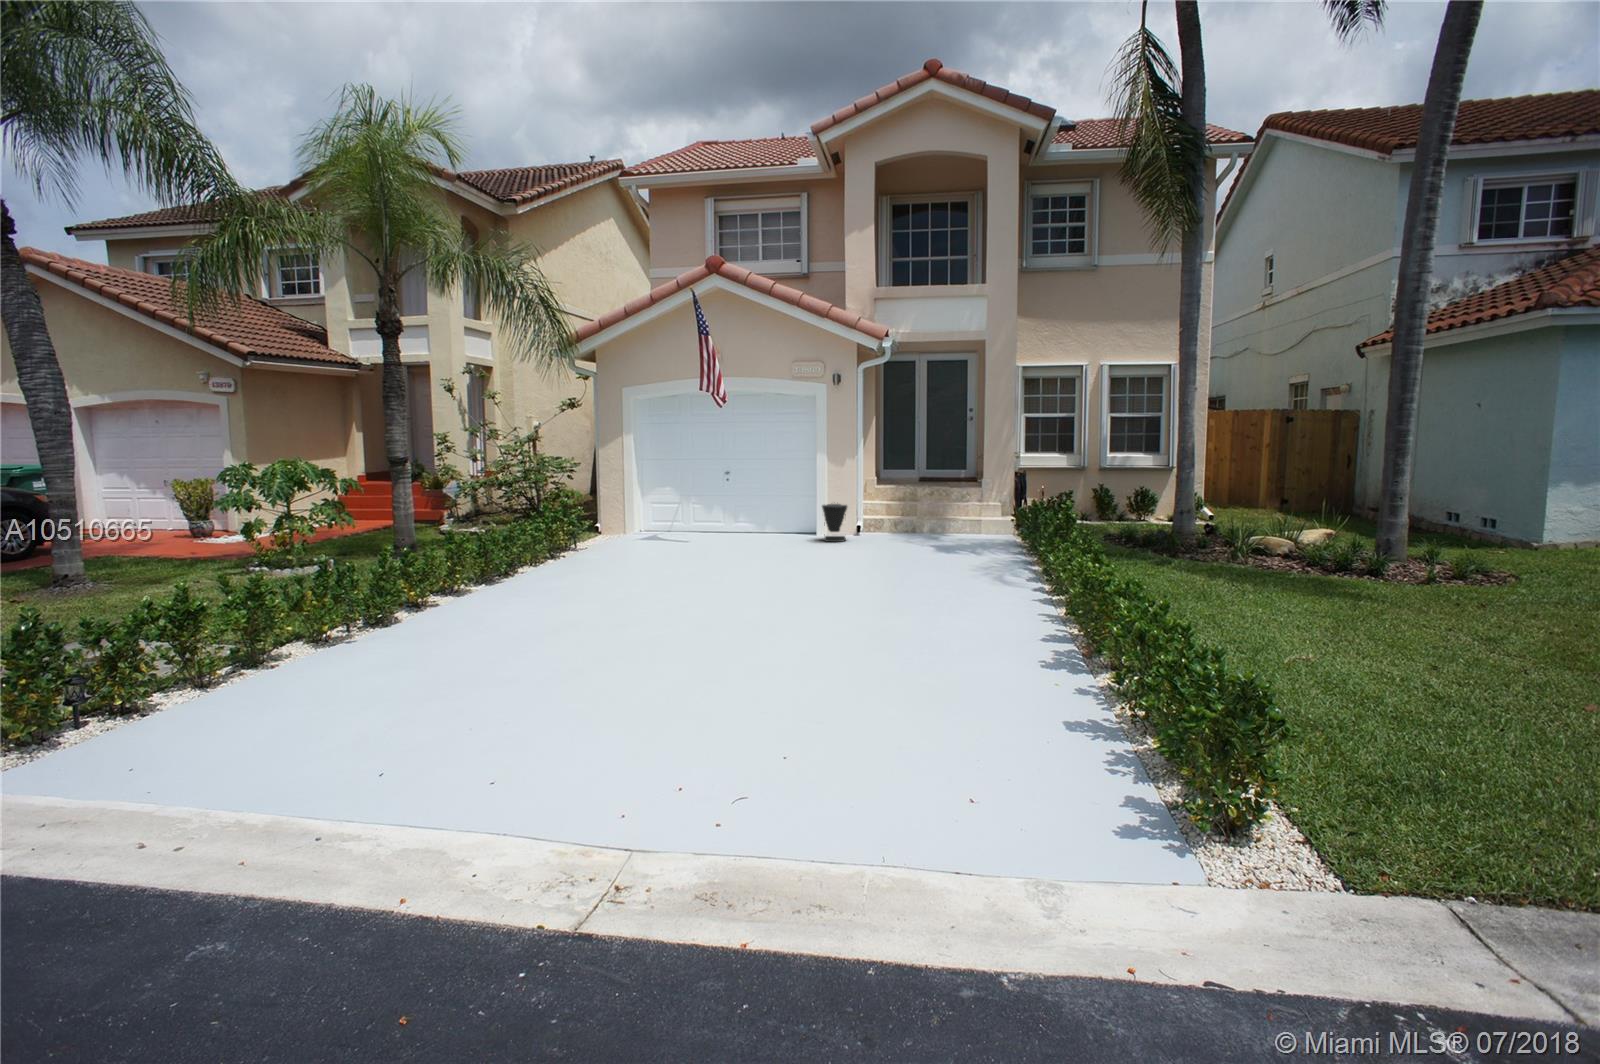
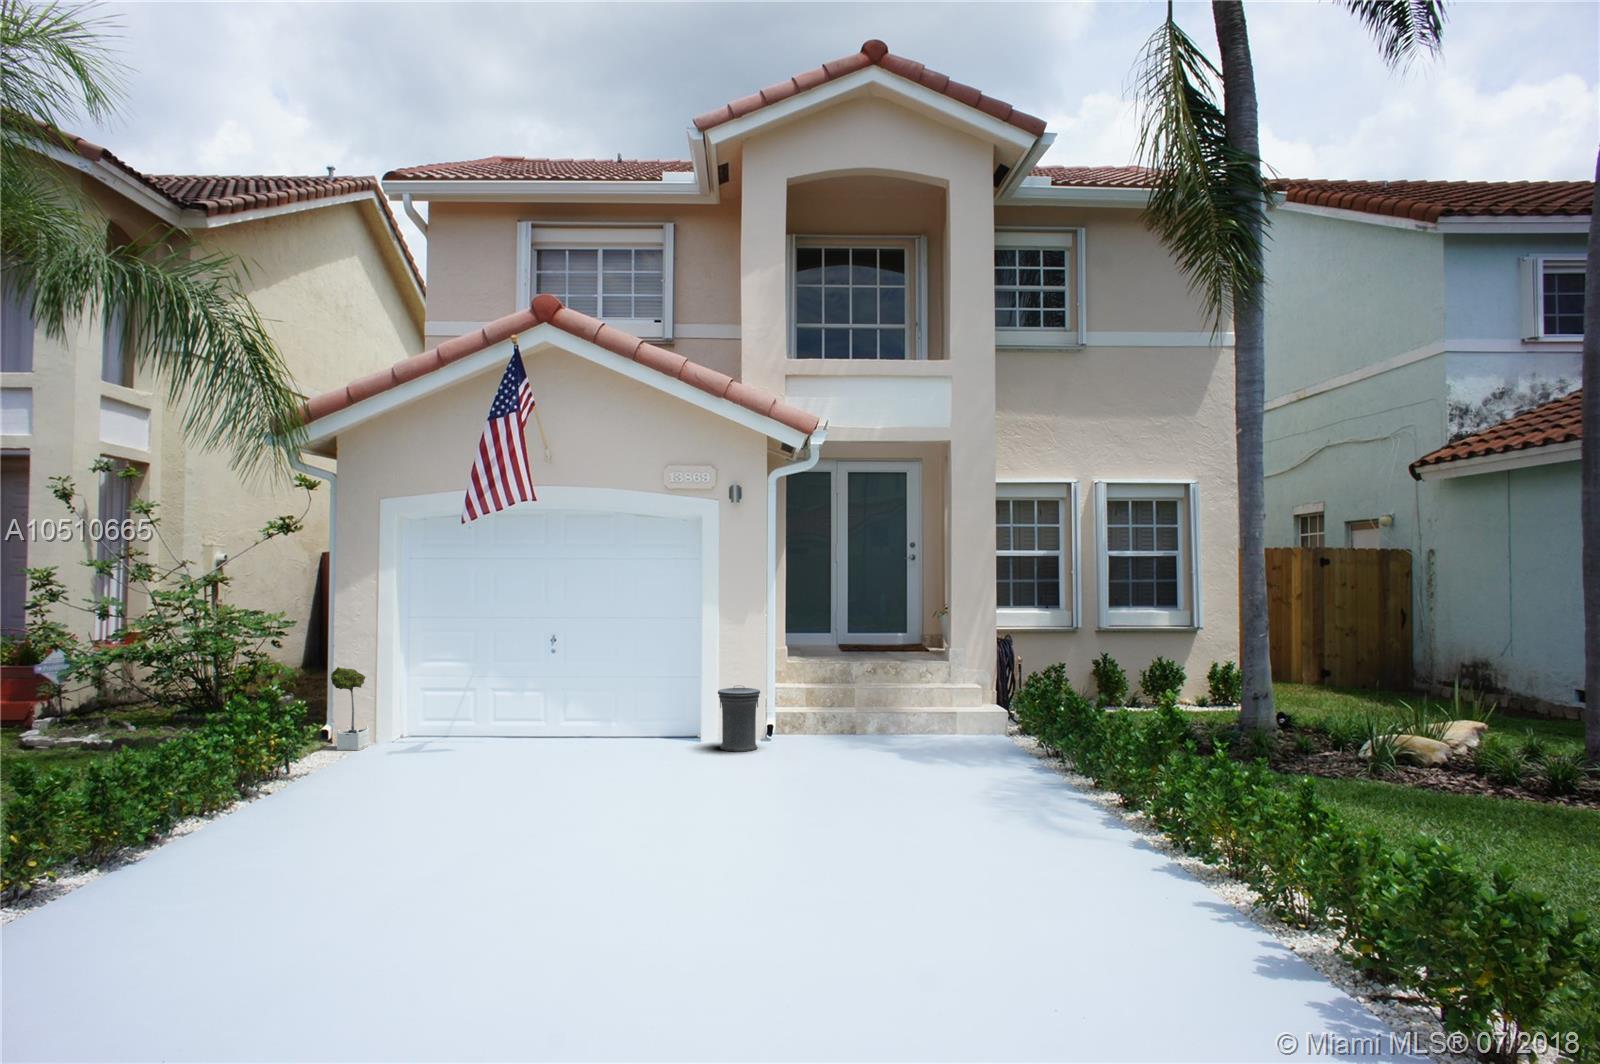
potted tree: none [599,489,622,537] -> present [331,667,369,750]

